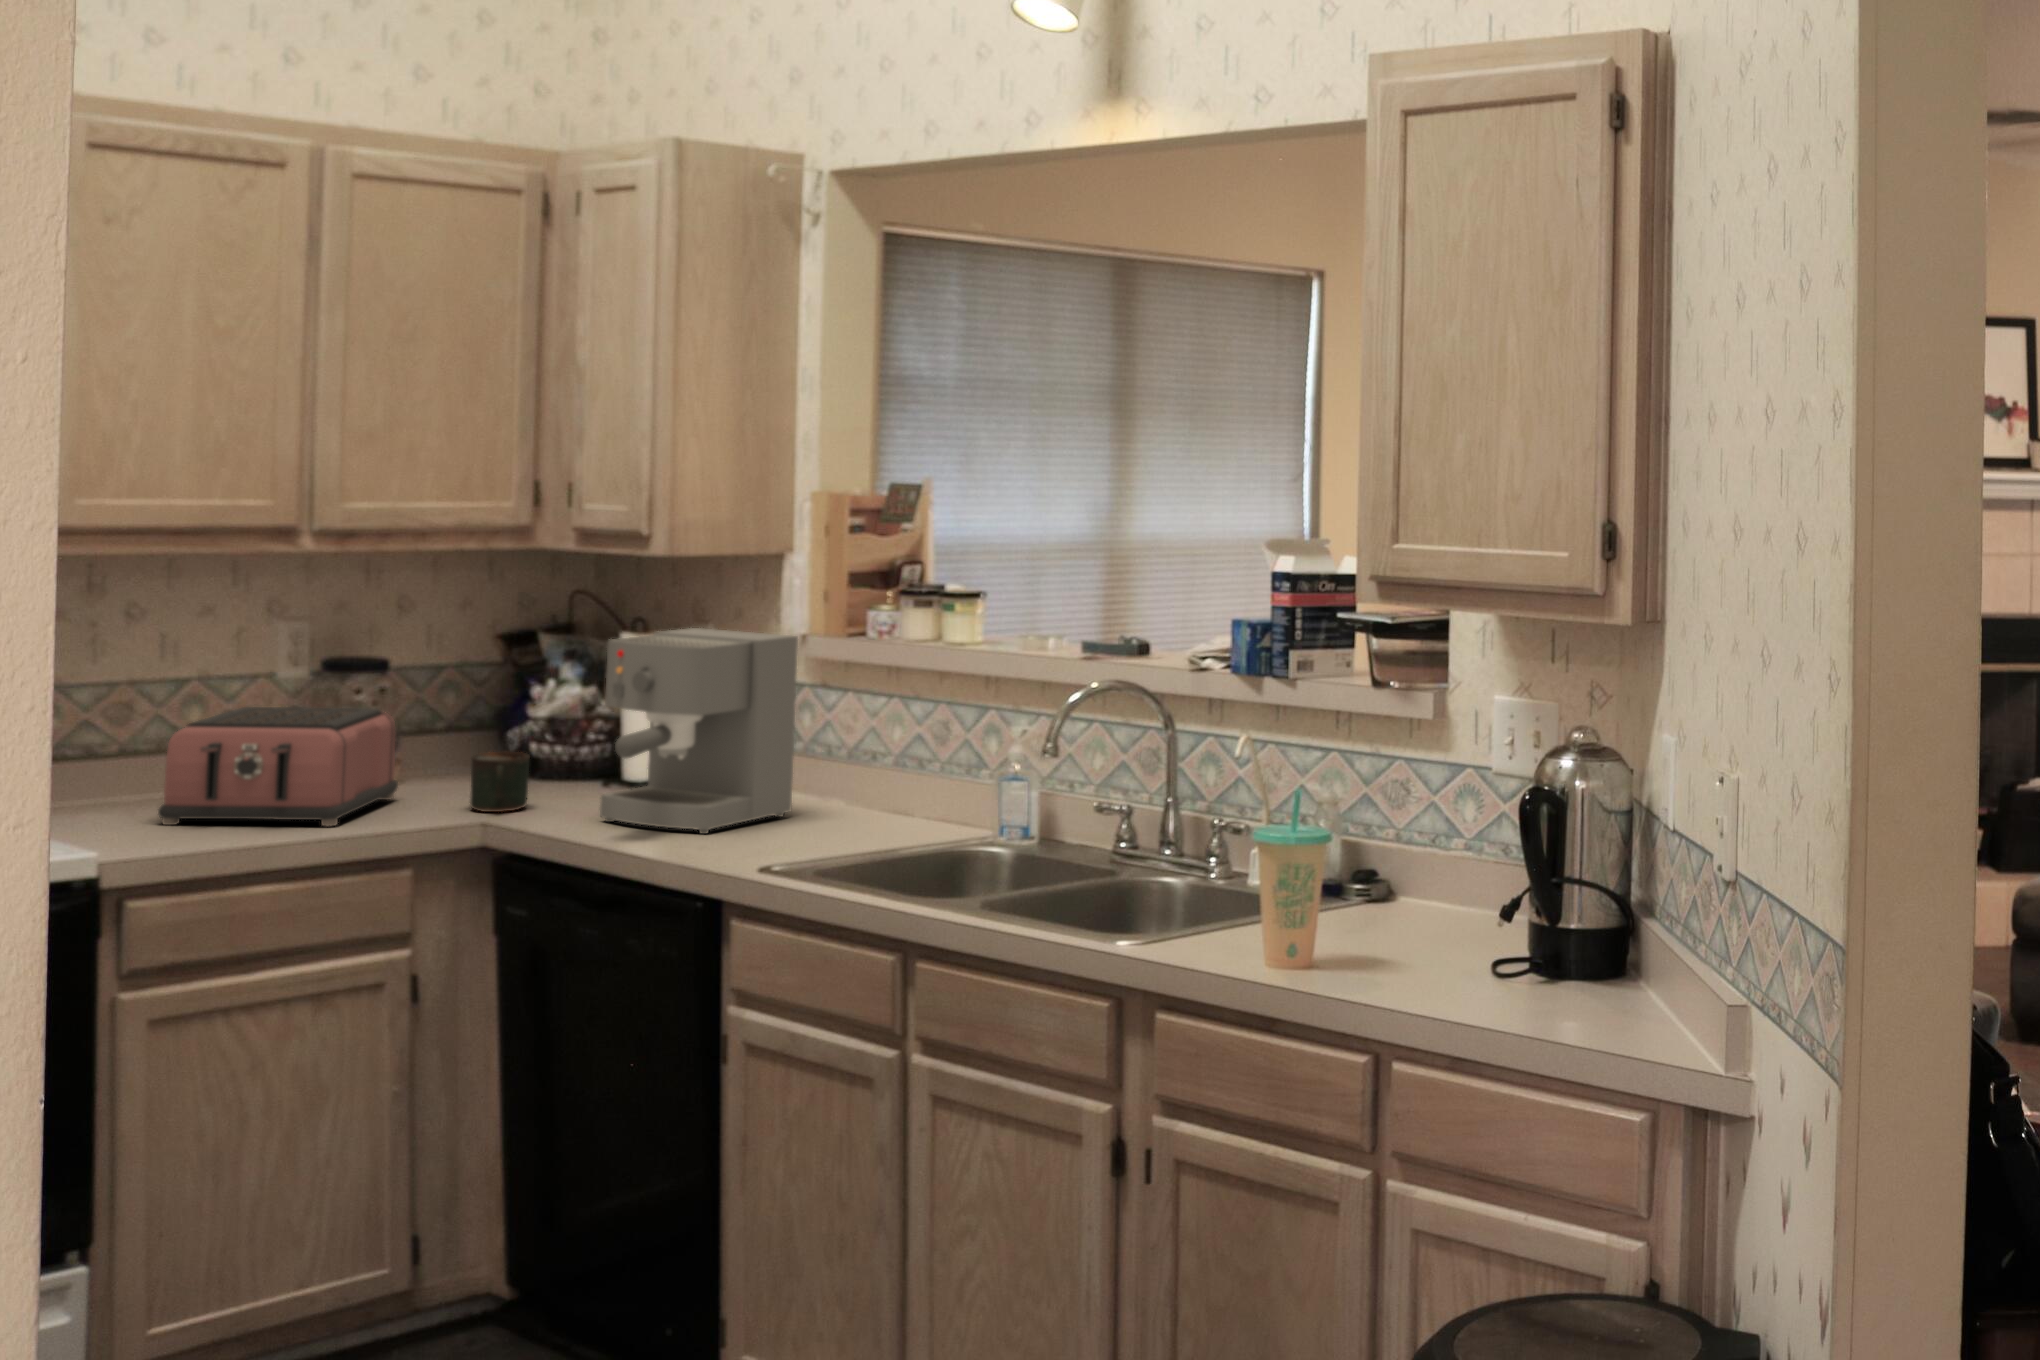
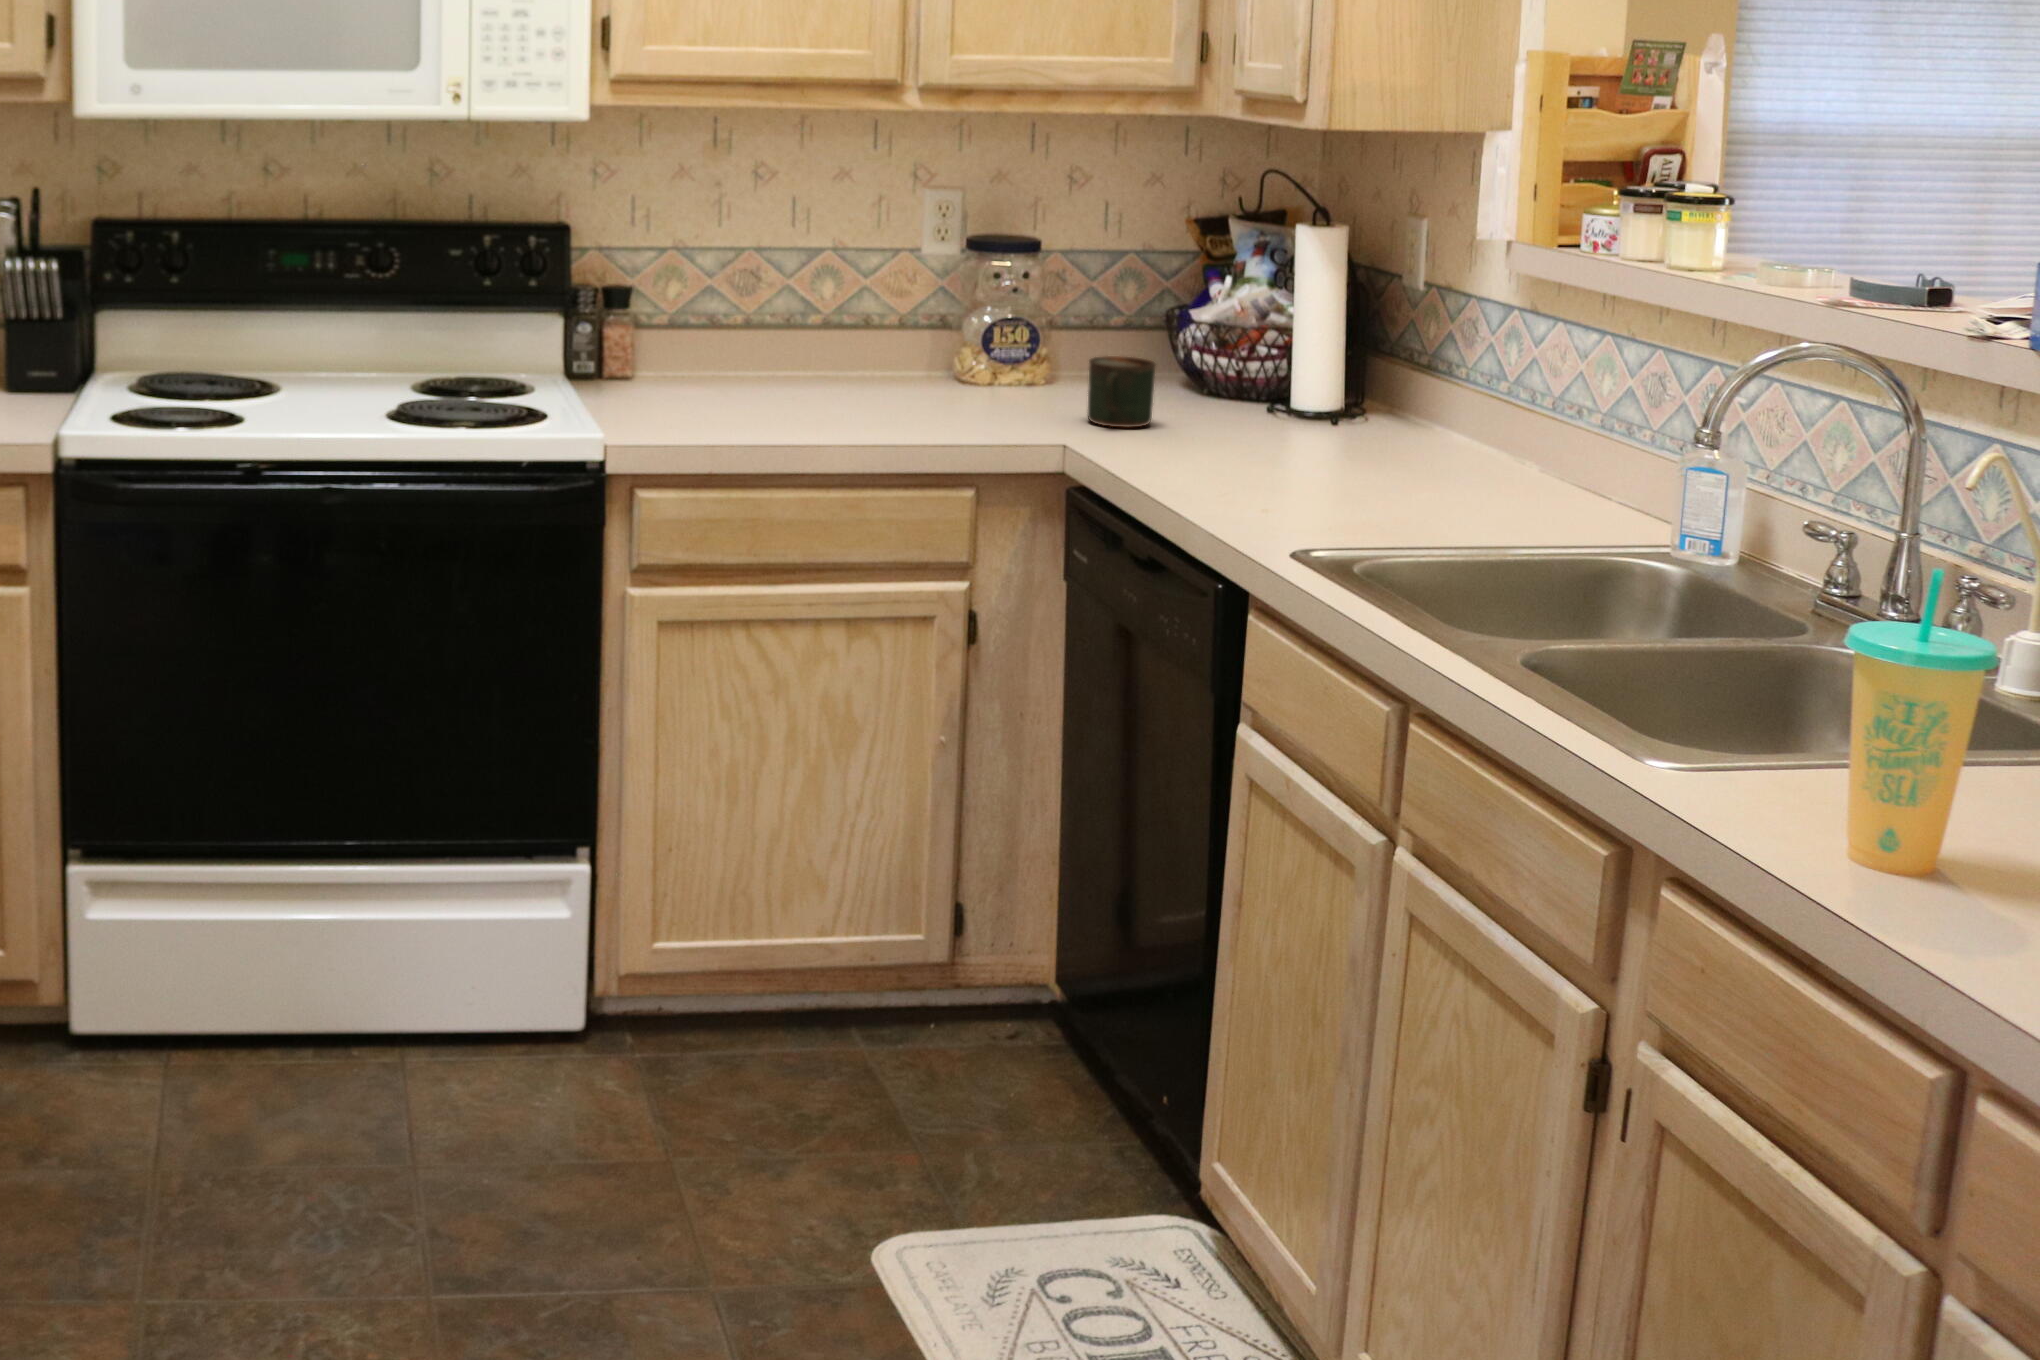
coffee maker: present [600,628,798,834] -> none [1192,223,1467,486]
toaster: present [158,707,398,827] -> none [775,280,1033,419]

